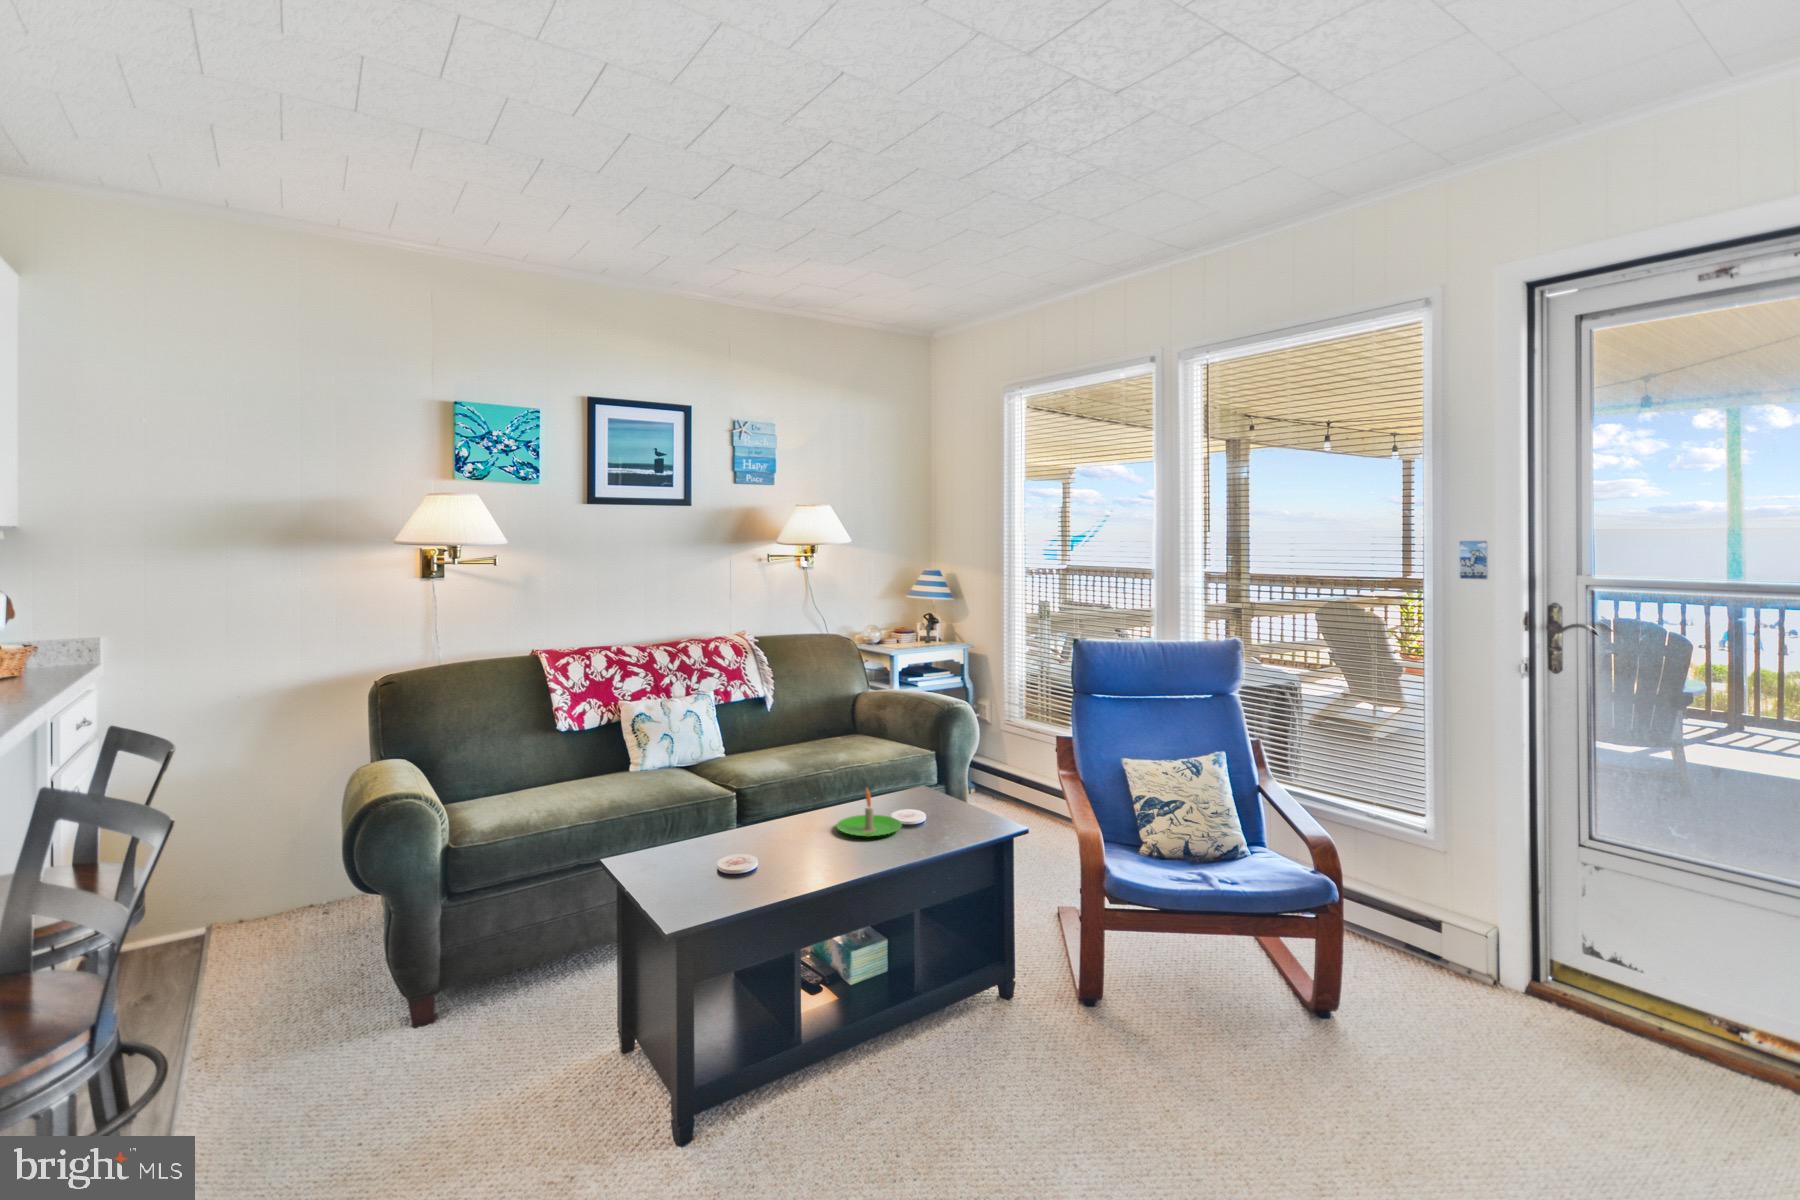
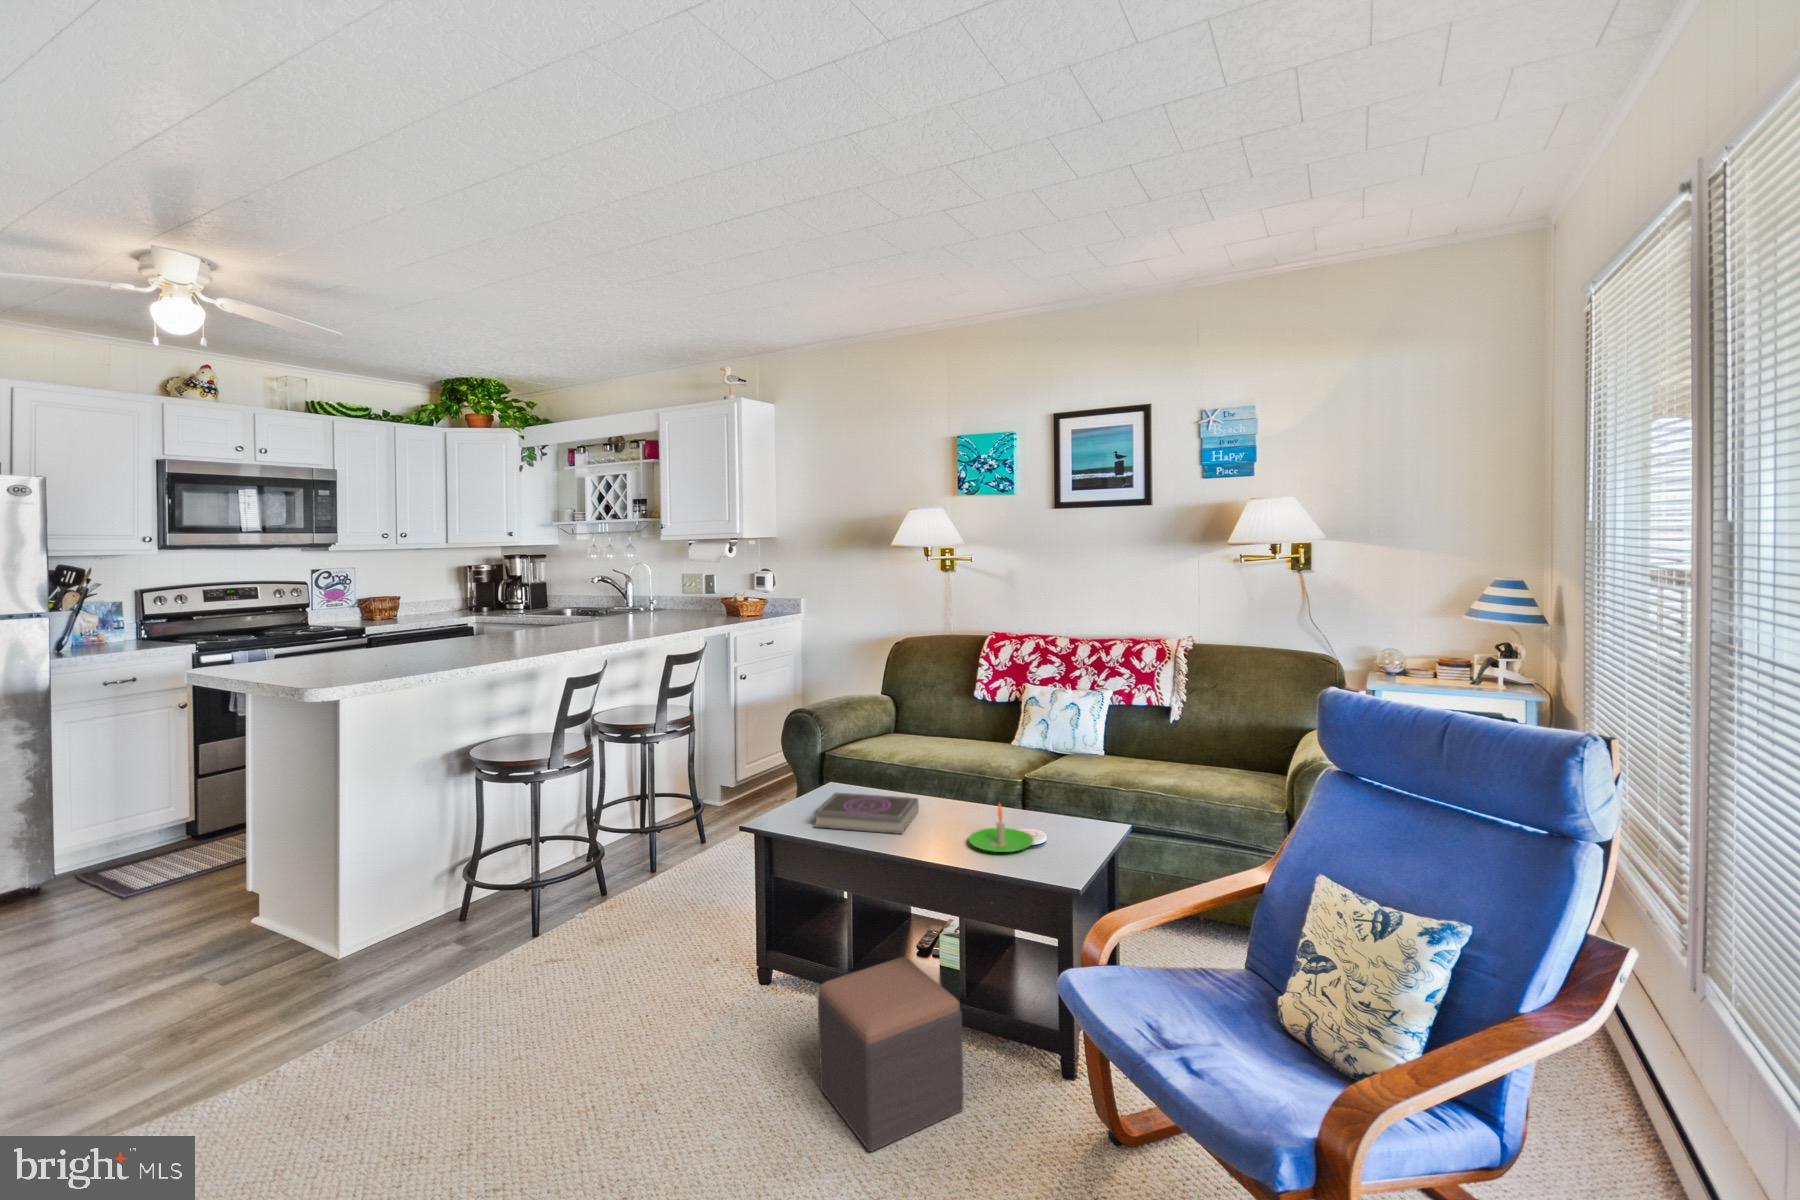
book: none [641,822,782,888] -> present [813,793,919,834]
footstool: none [905,954,1031,1136] -> present [818,957,963,1152]

